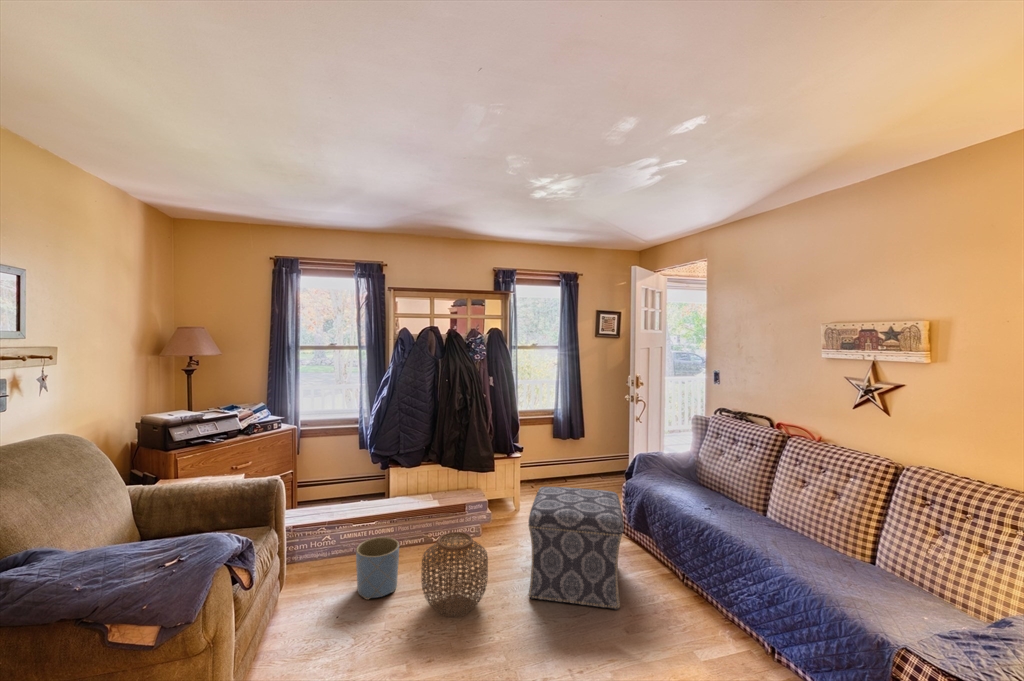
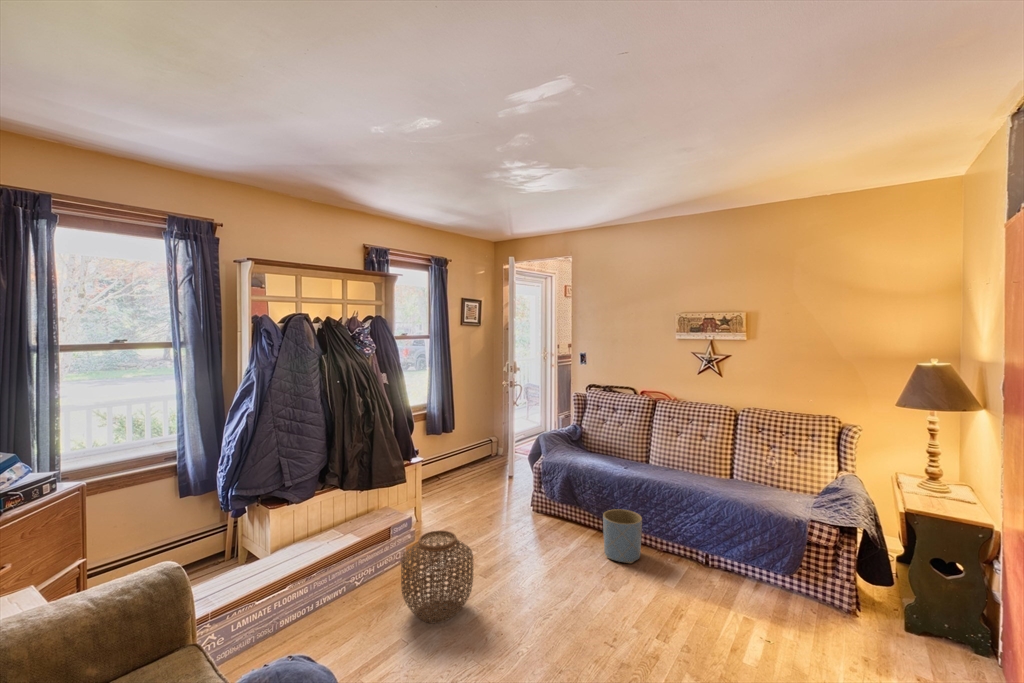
ottoman: present [529,487,624,610] -> none [475,466,581,580]
planter: present [356,537,399,600] -> present [603,509,642,564]

